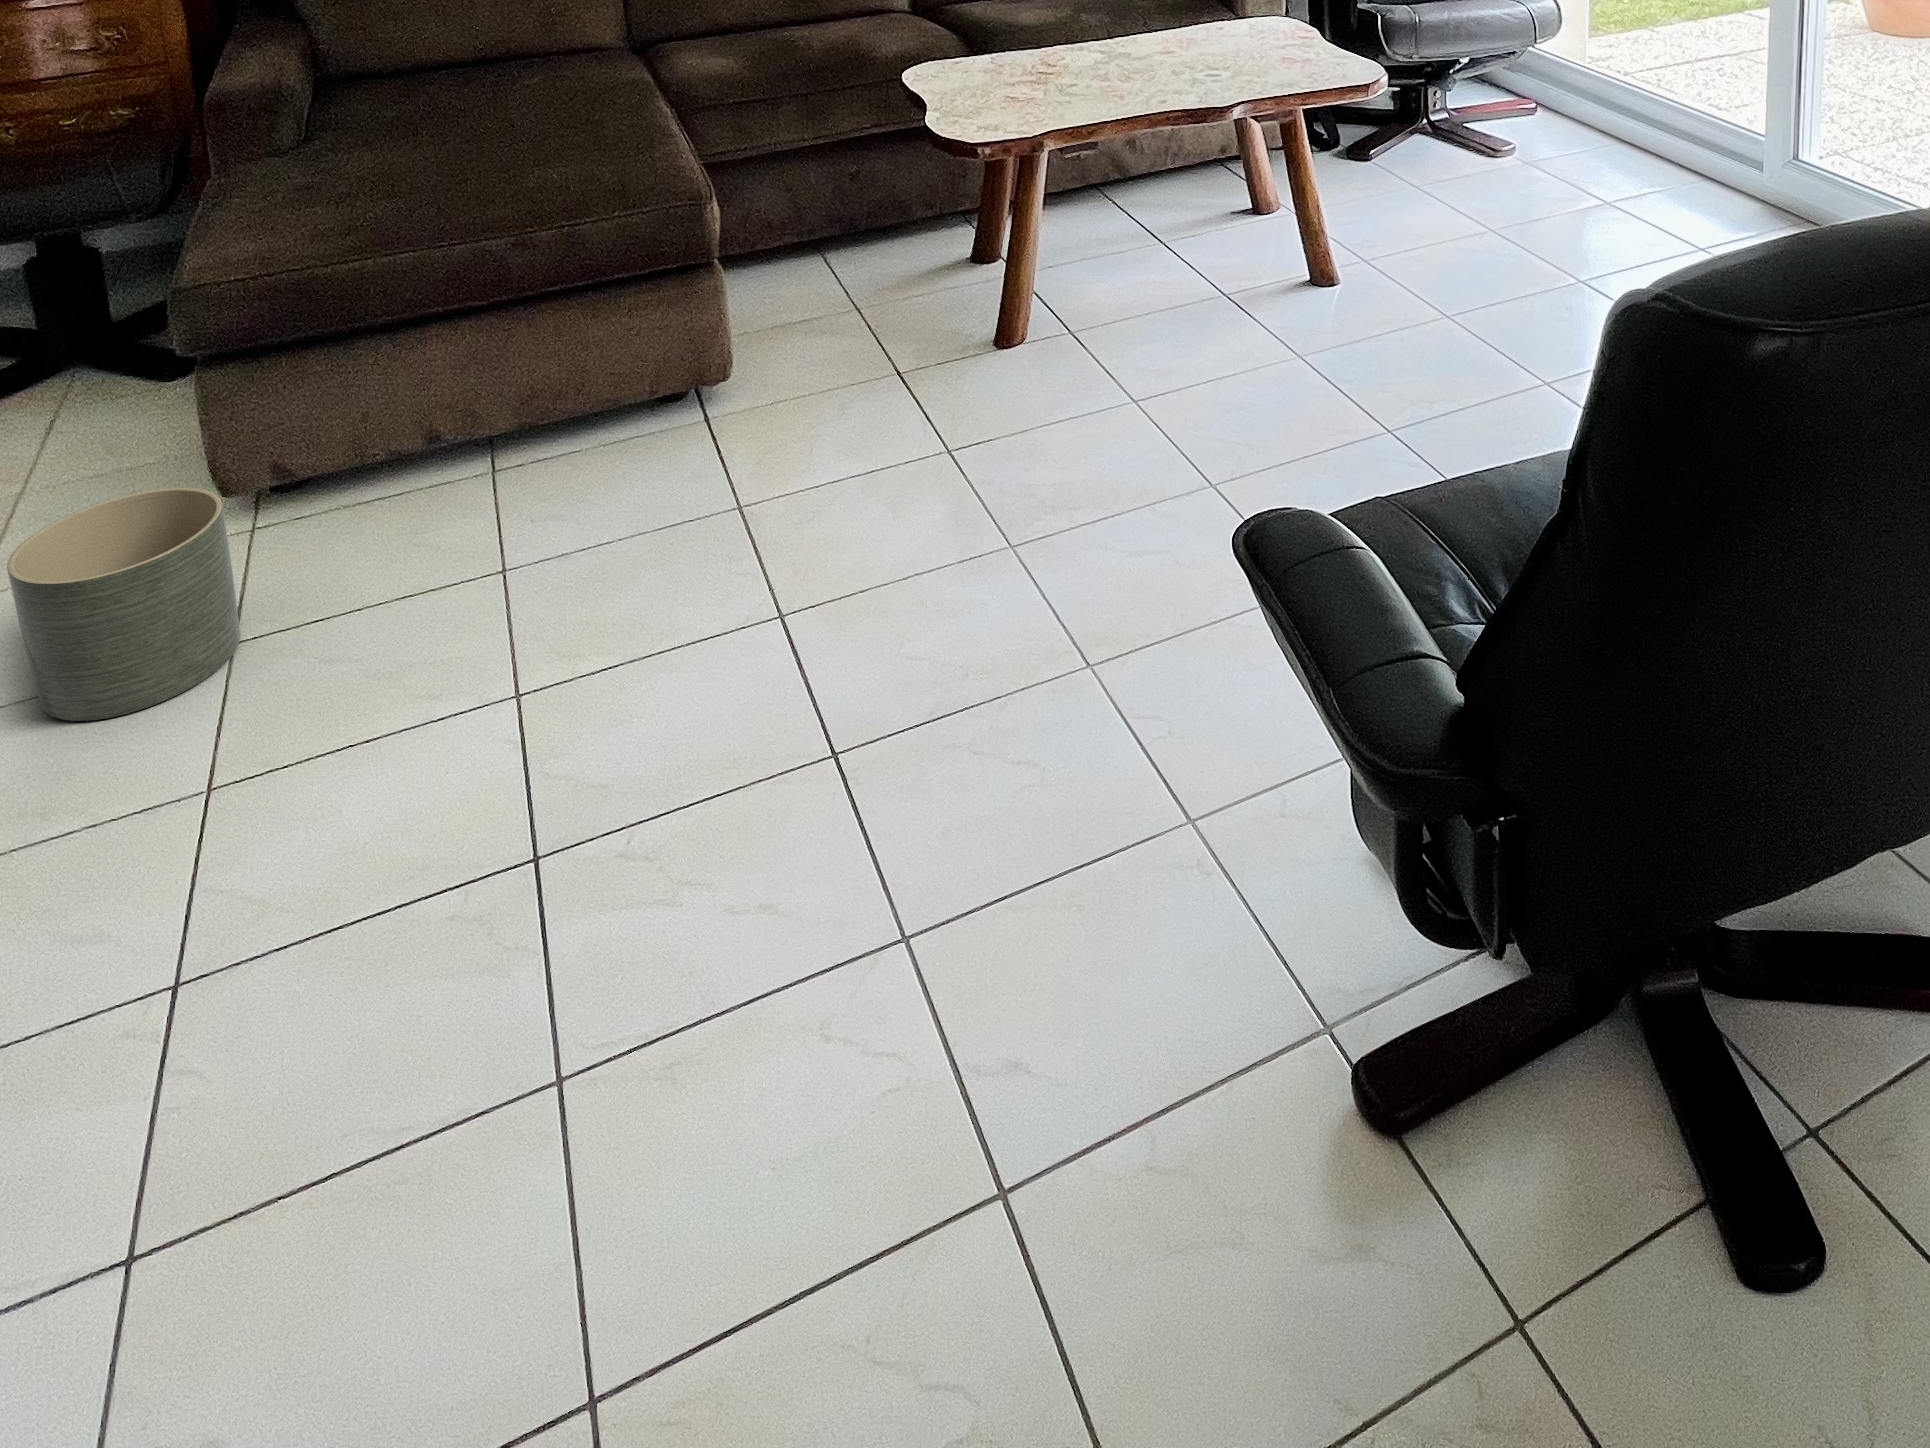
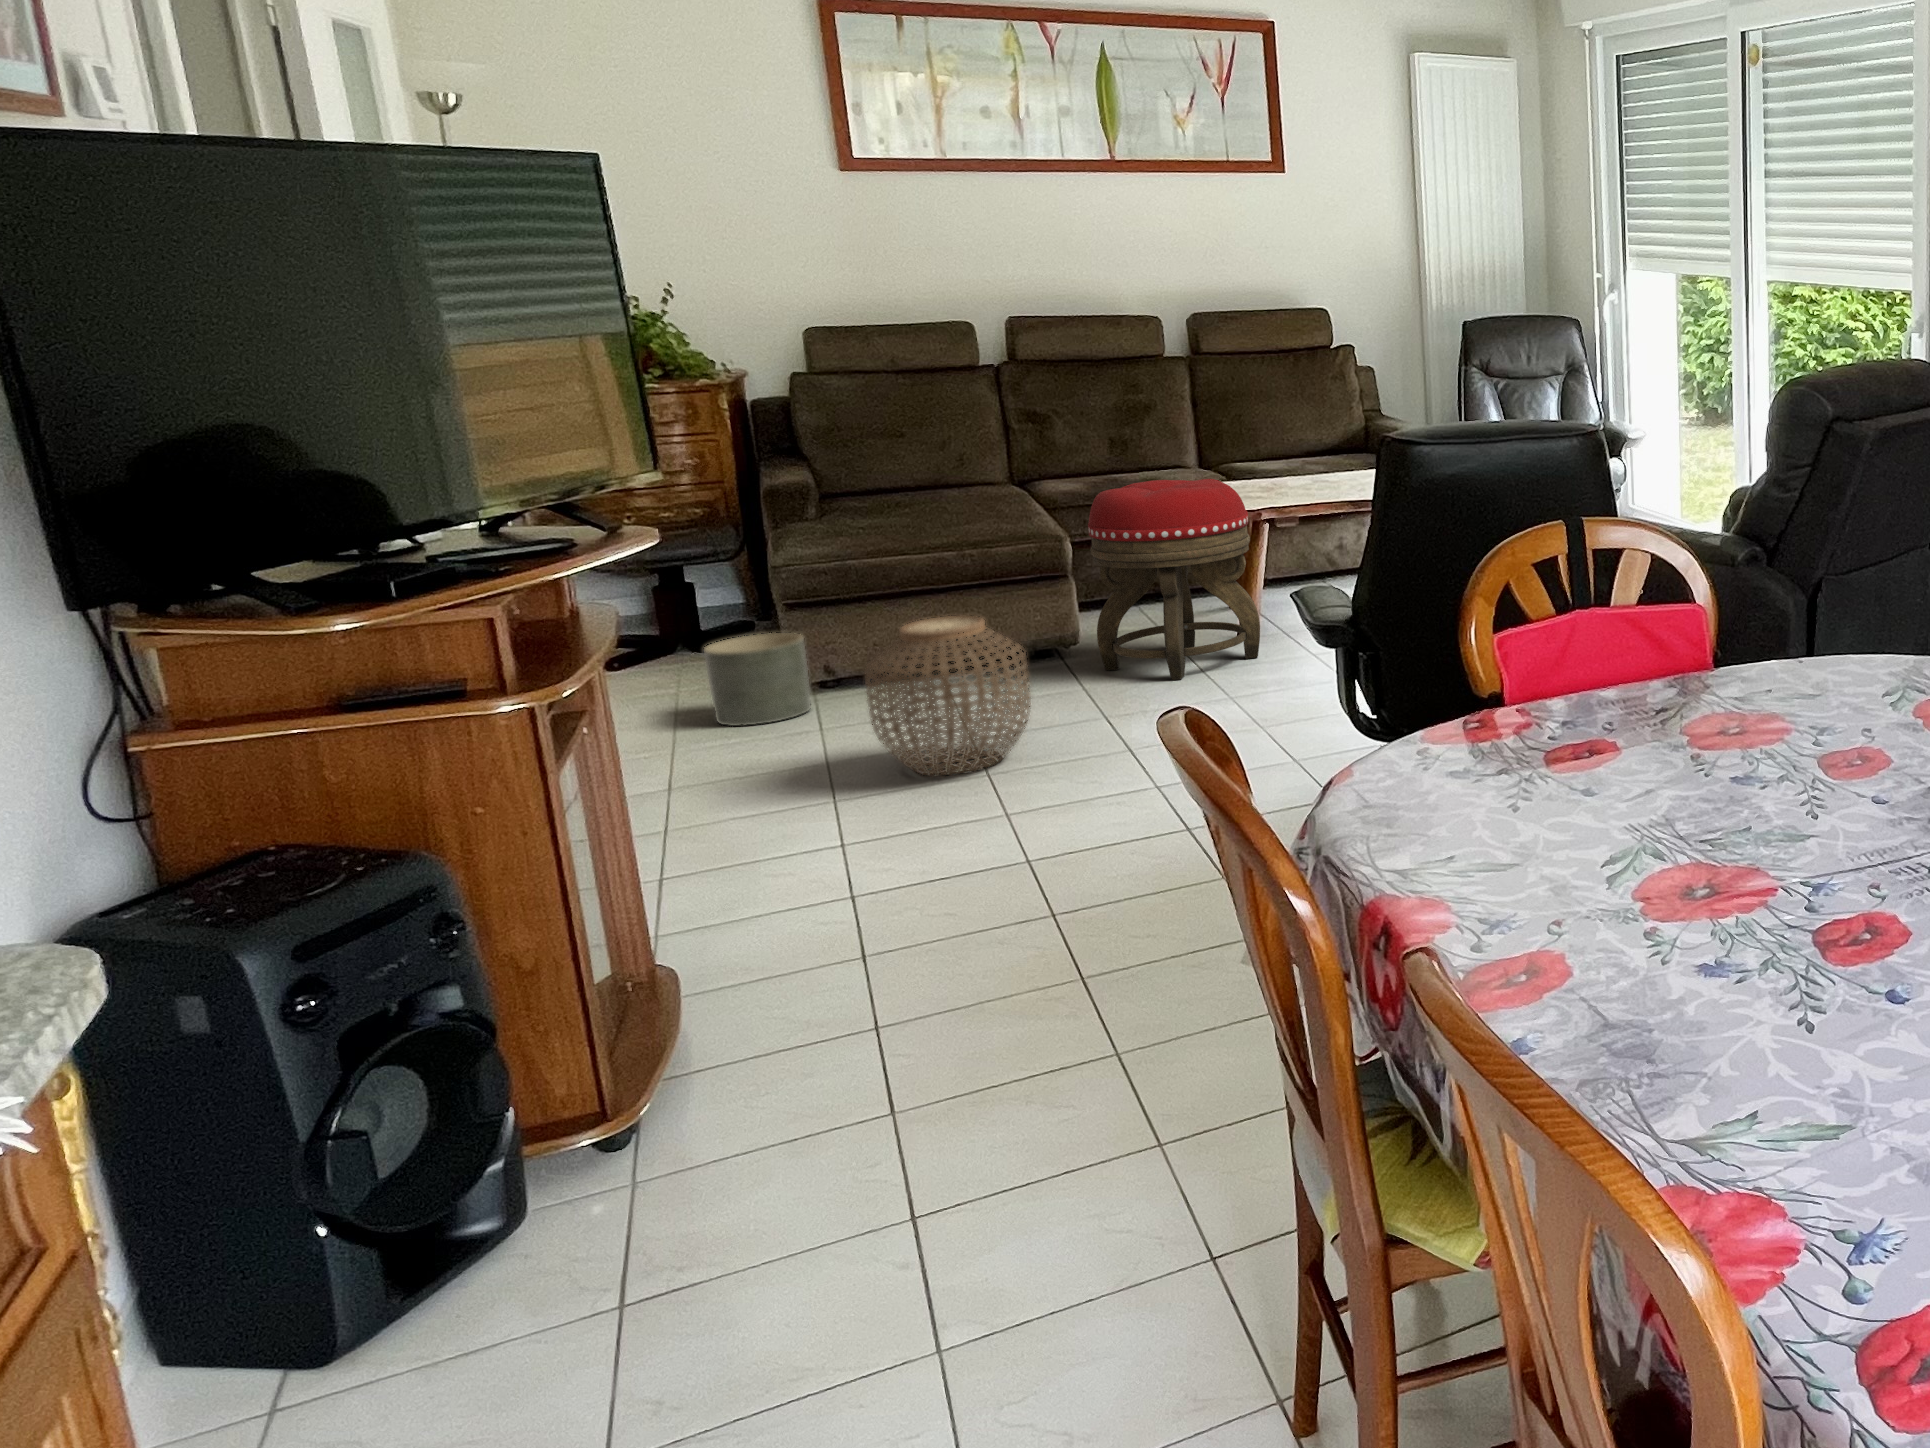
footstool: none [775,132,1076,546] -> present [1088,479,1260,680]
woven basket: none [275,626,674,1057] -> present [865,616,1031,775]

